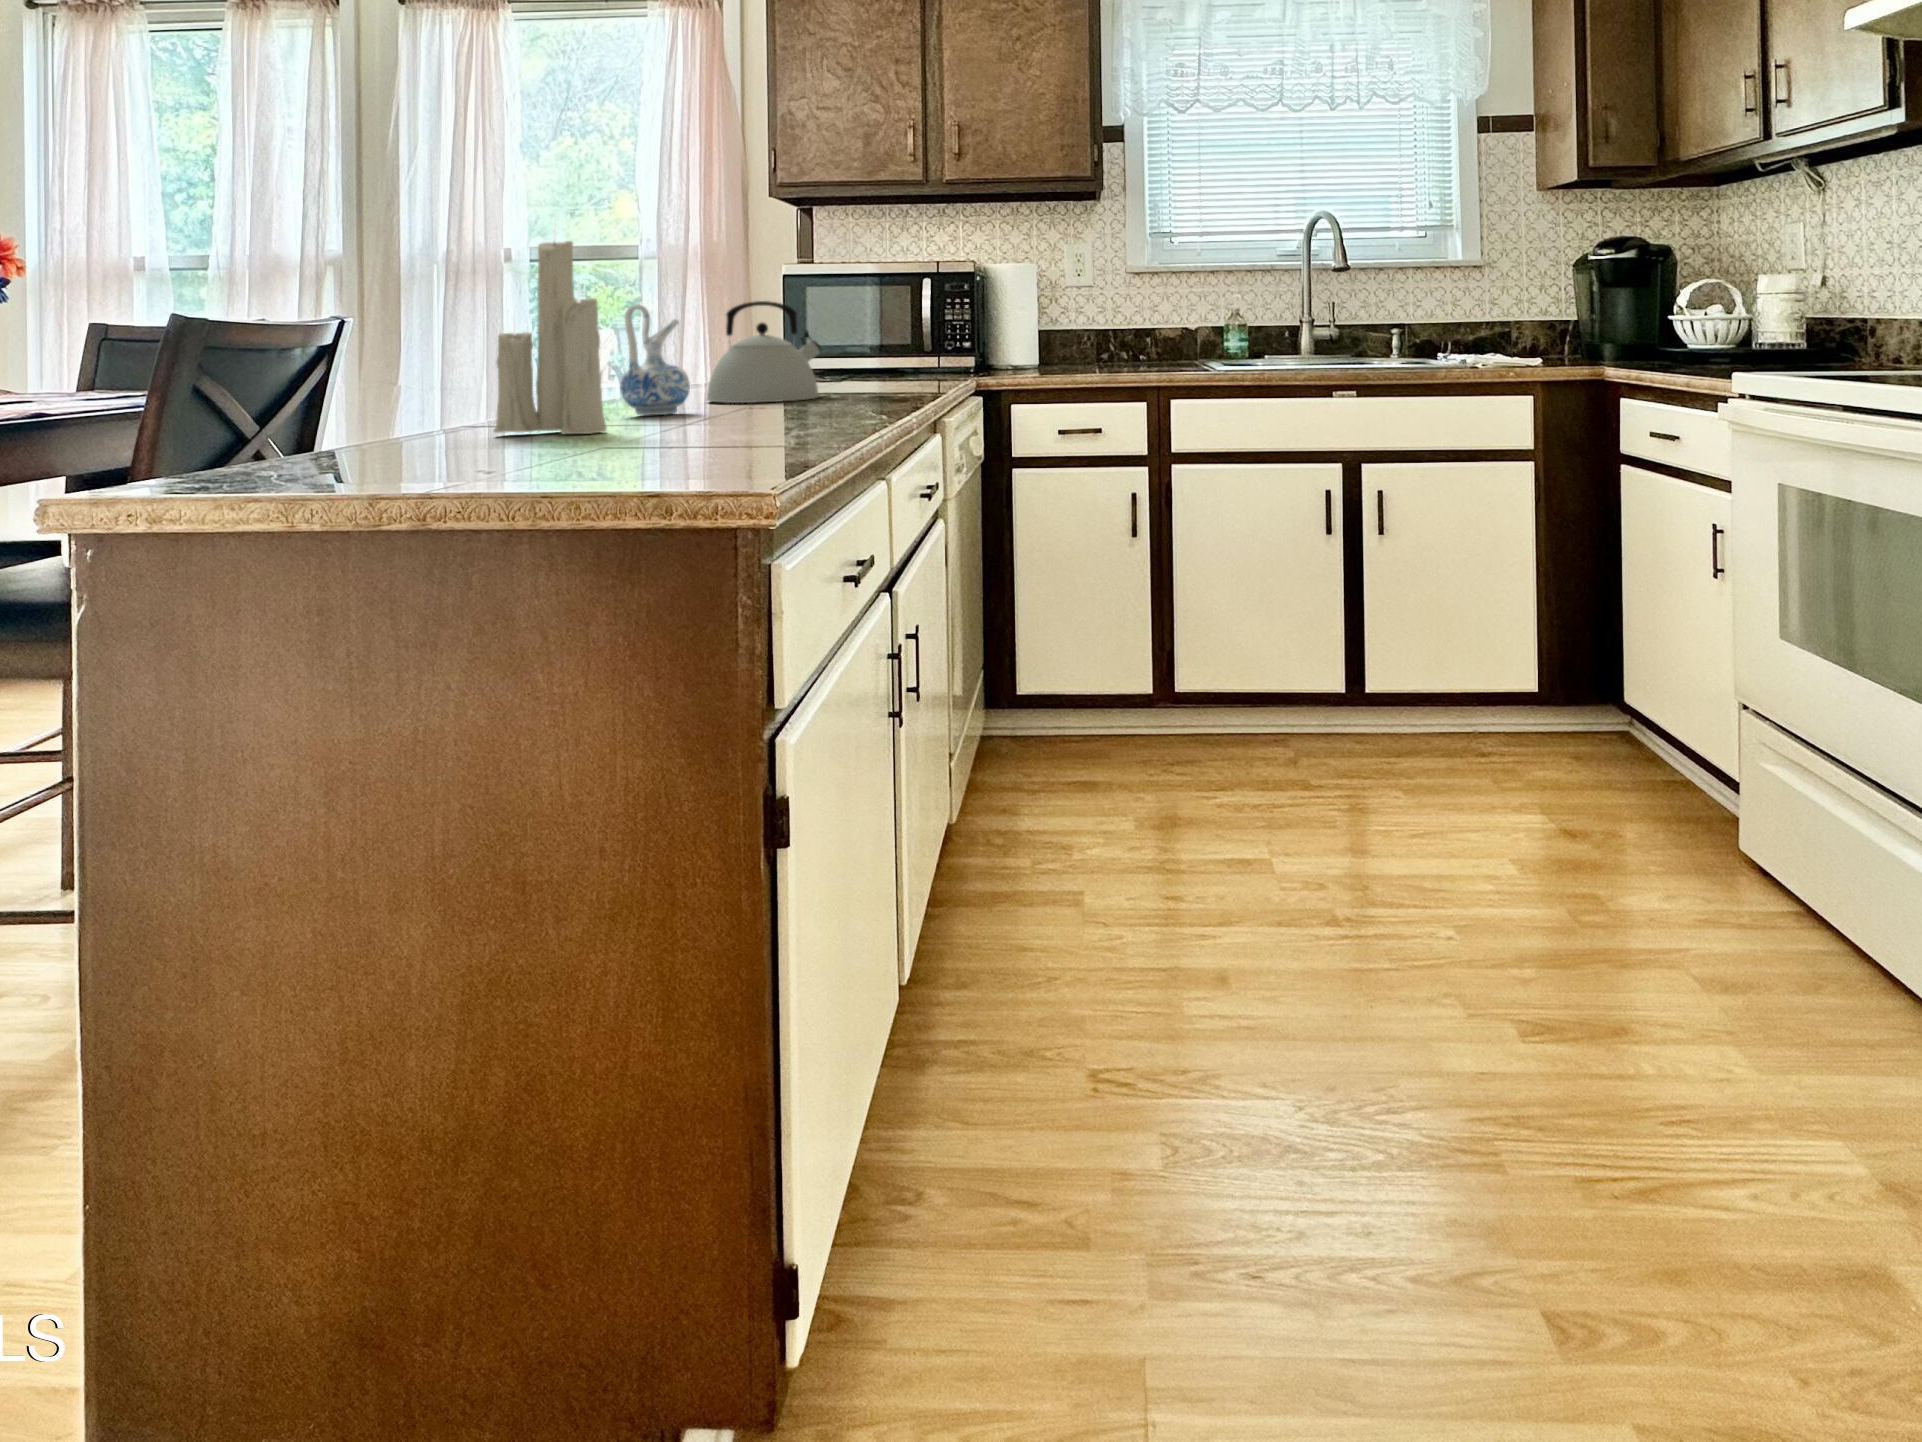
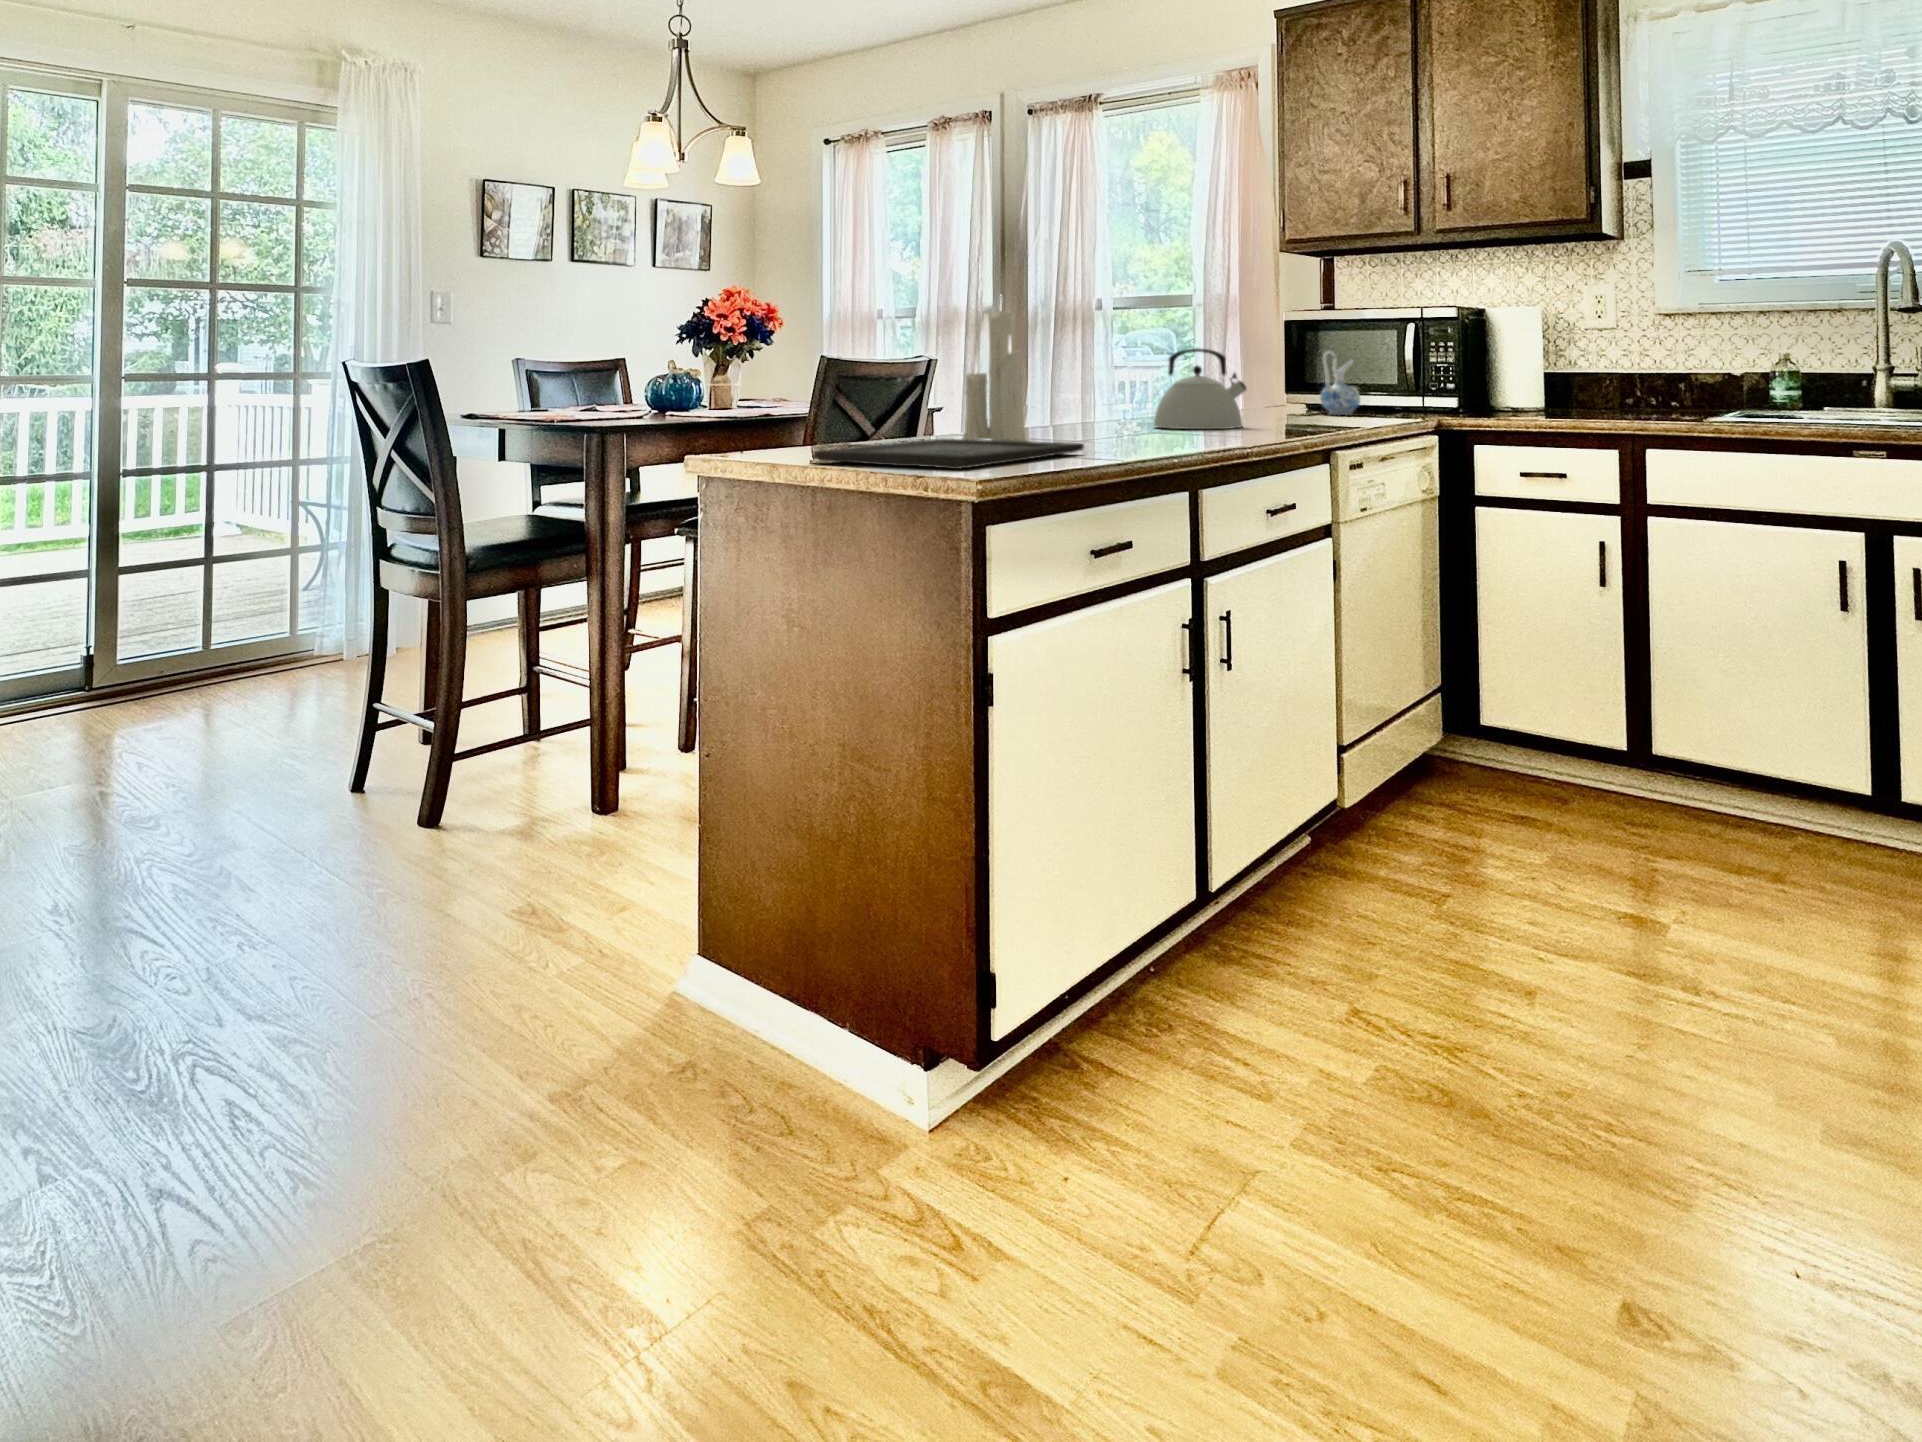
ceramic pitcher: present [620,304,690,415] -> present [1320,351,1360,415]
tray: none [336,426,767,487] -> present [814,438,1084,469]

